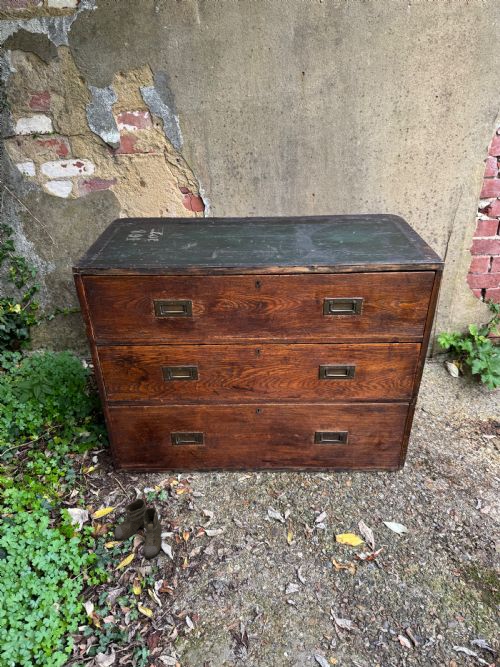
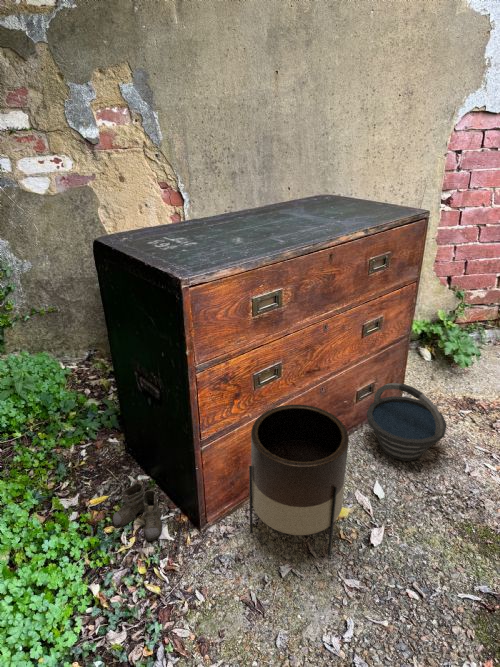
bucket: none [379,410,462,492] -> present [367,383,447,461]
planter: none [246,436,349,592] -> present [249,405,349,556]

